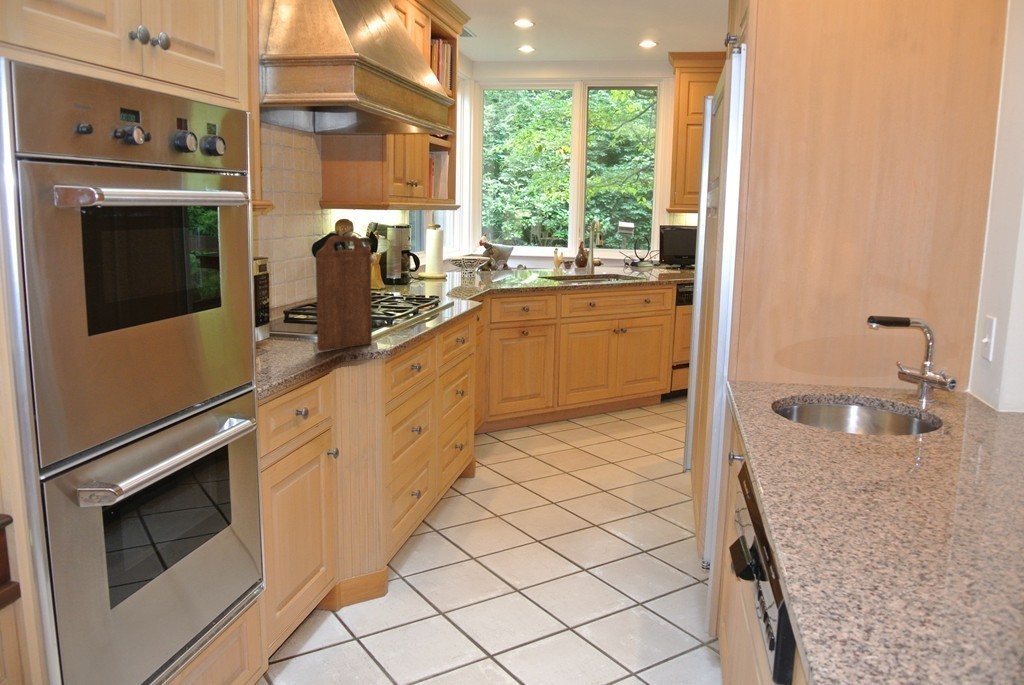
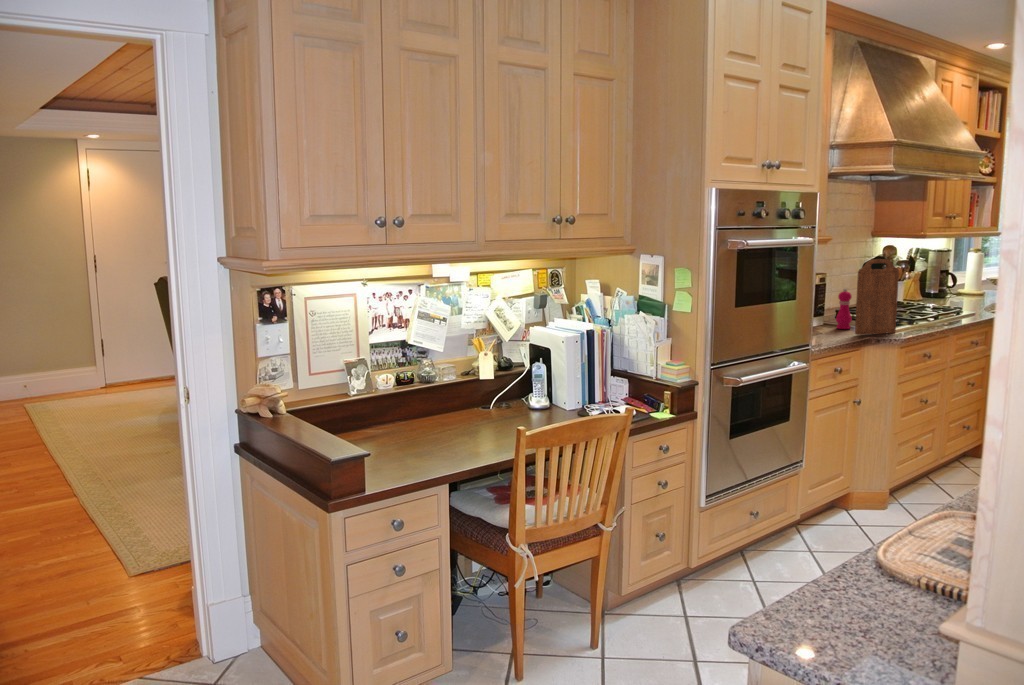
pepper mill: none [288,279,310,342] -> present [836,288,852,329]

